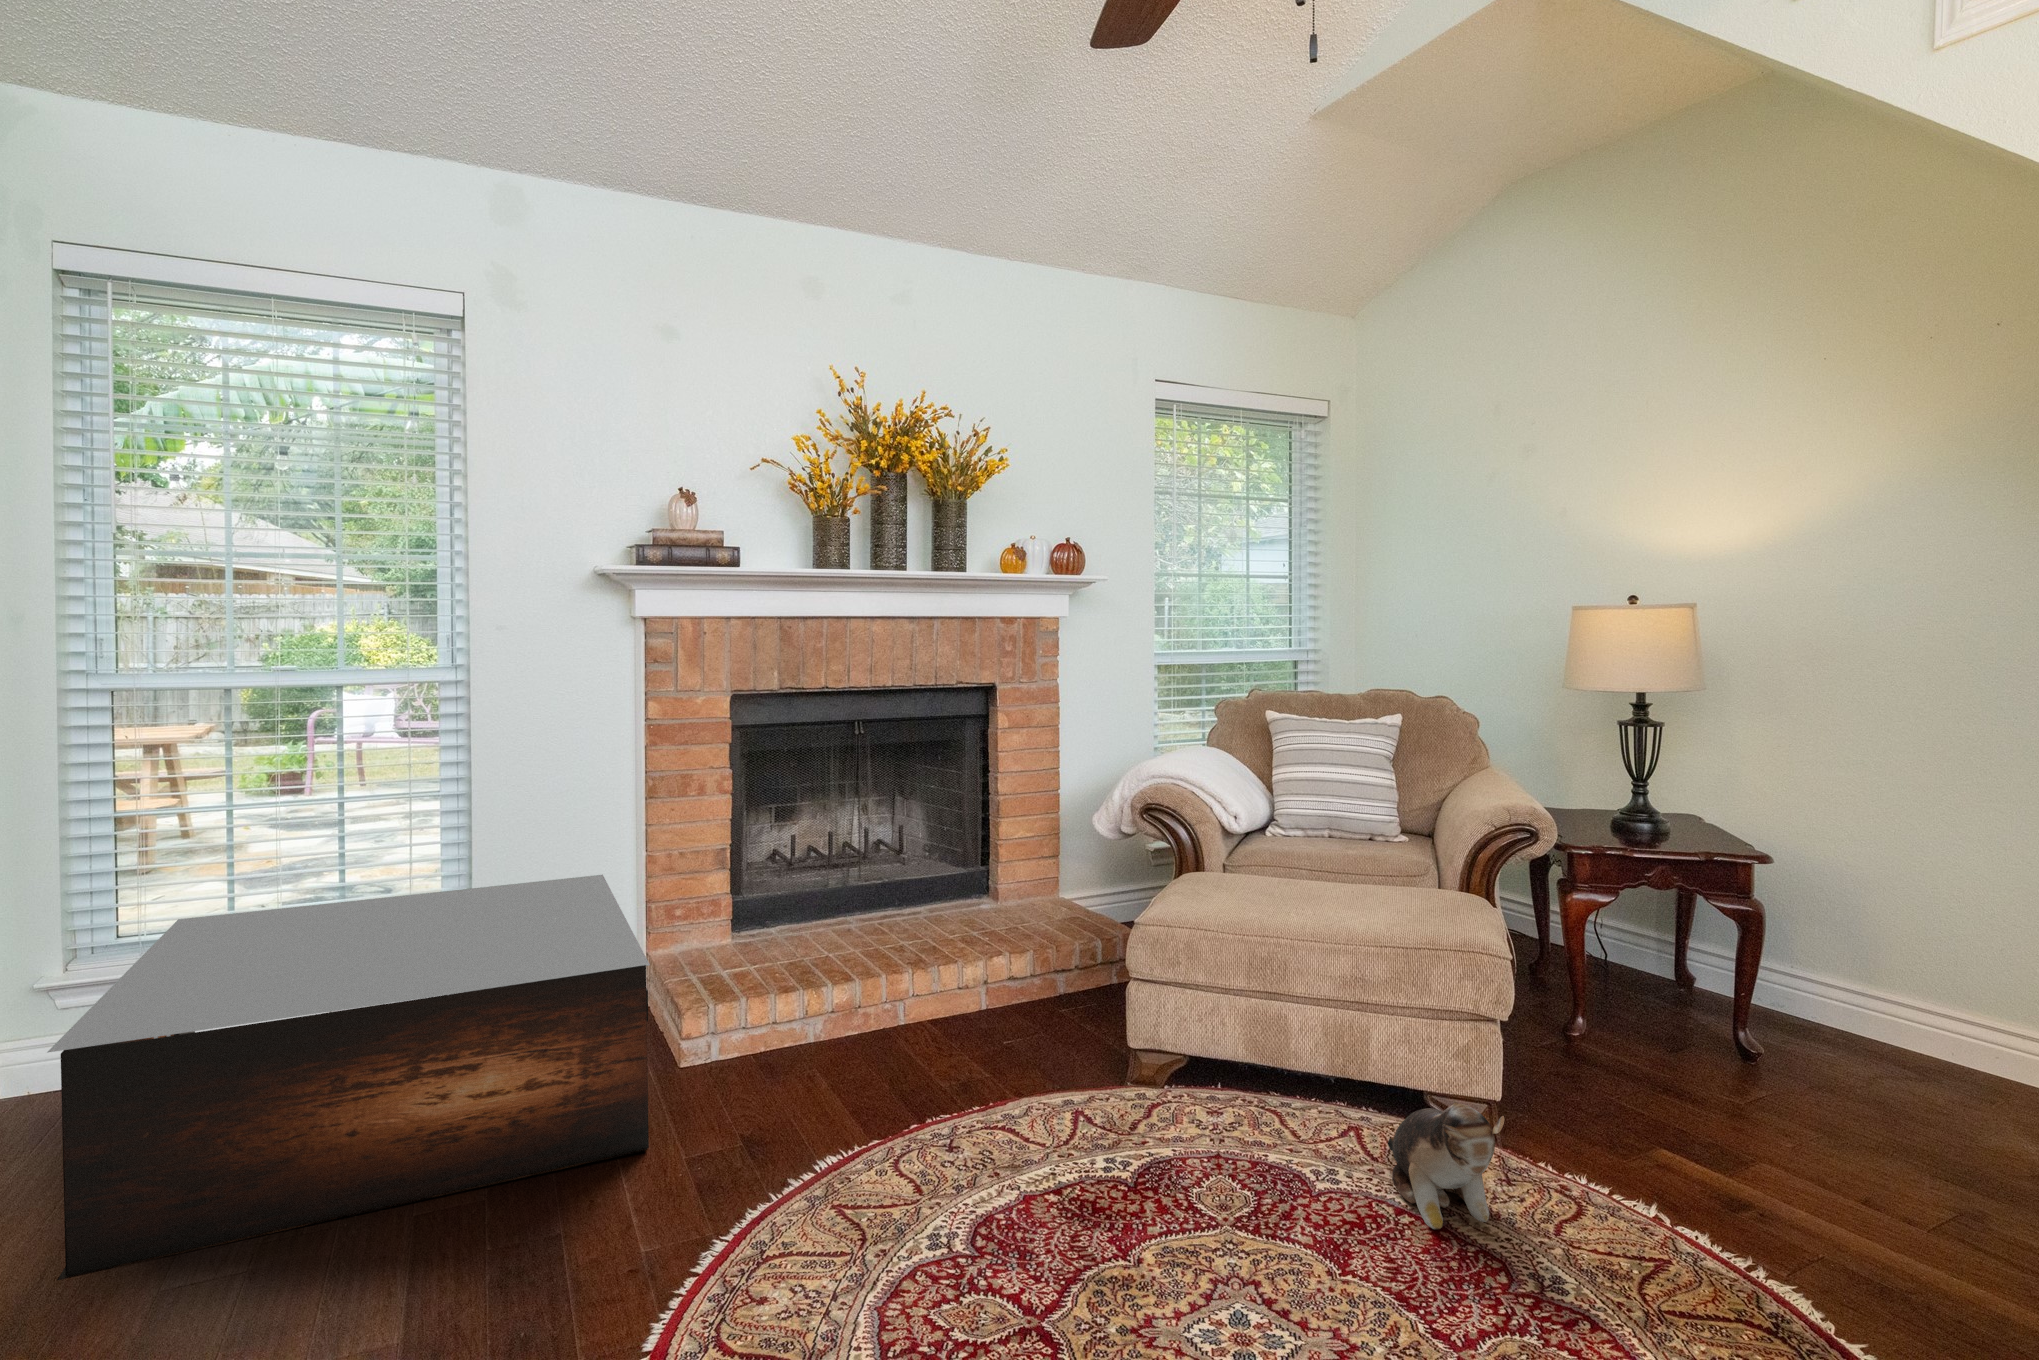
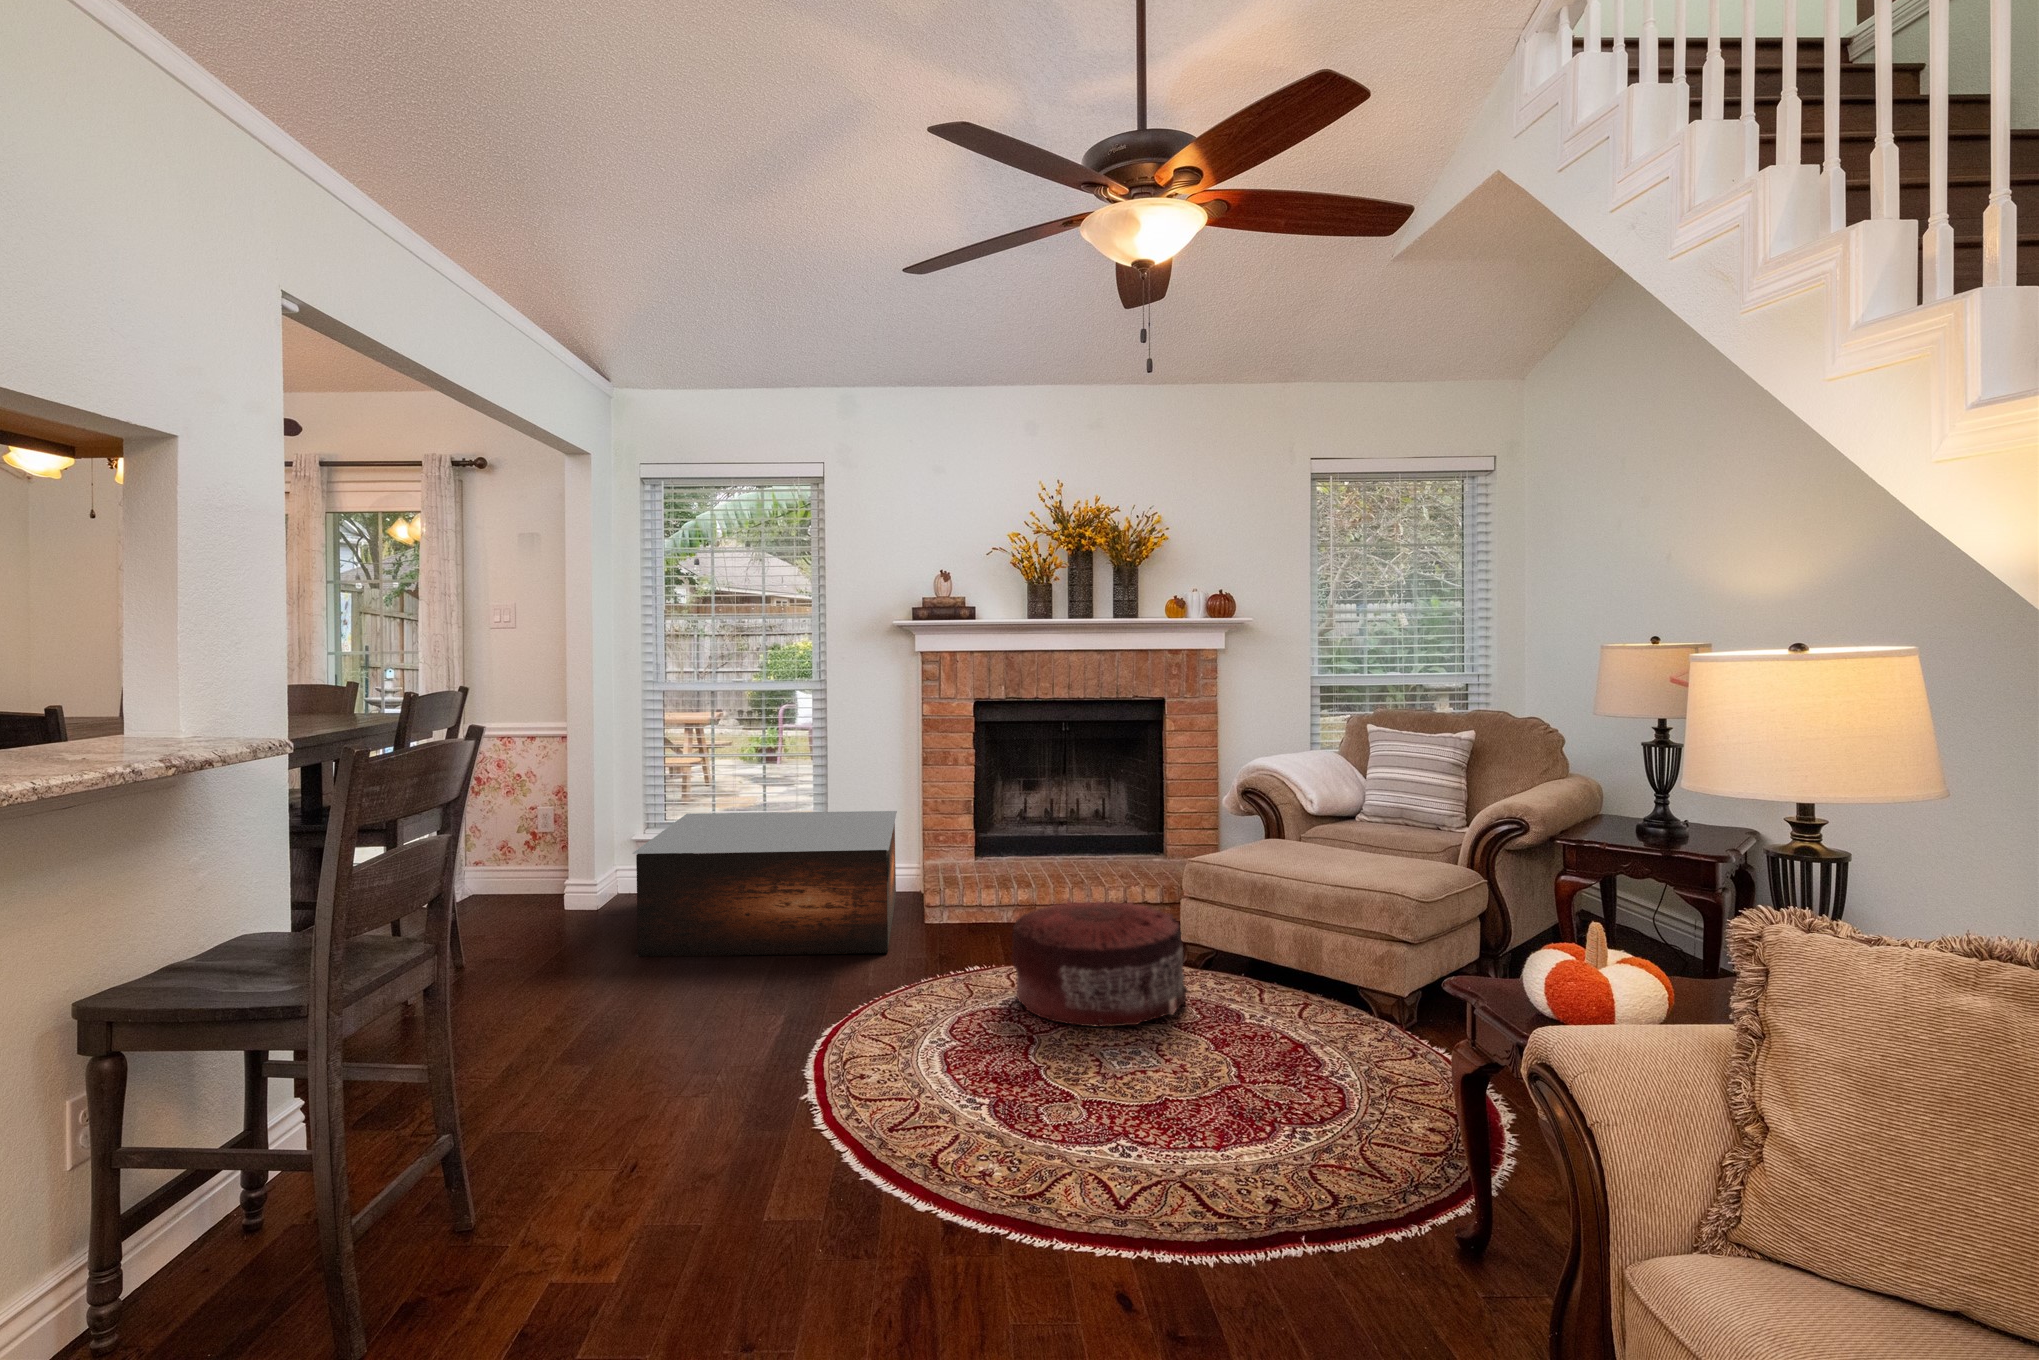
pouf: none [930,1003,1218,1267] -> present [1011,901,1188,1027]
plush toy: present [1388,1103,1504,1229] -> none [1287,968,1344,1049]

